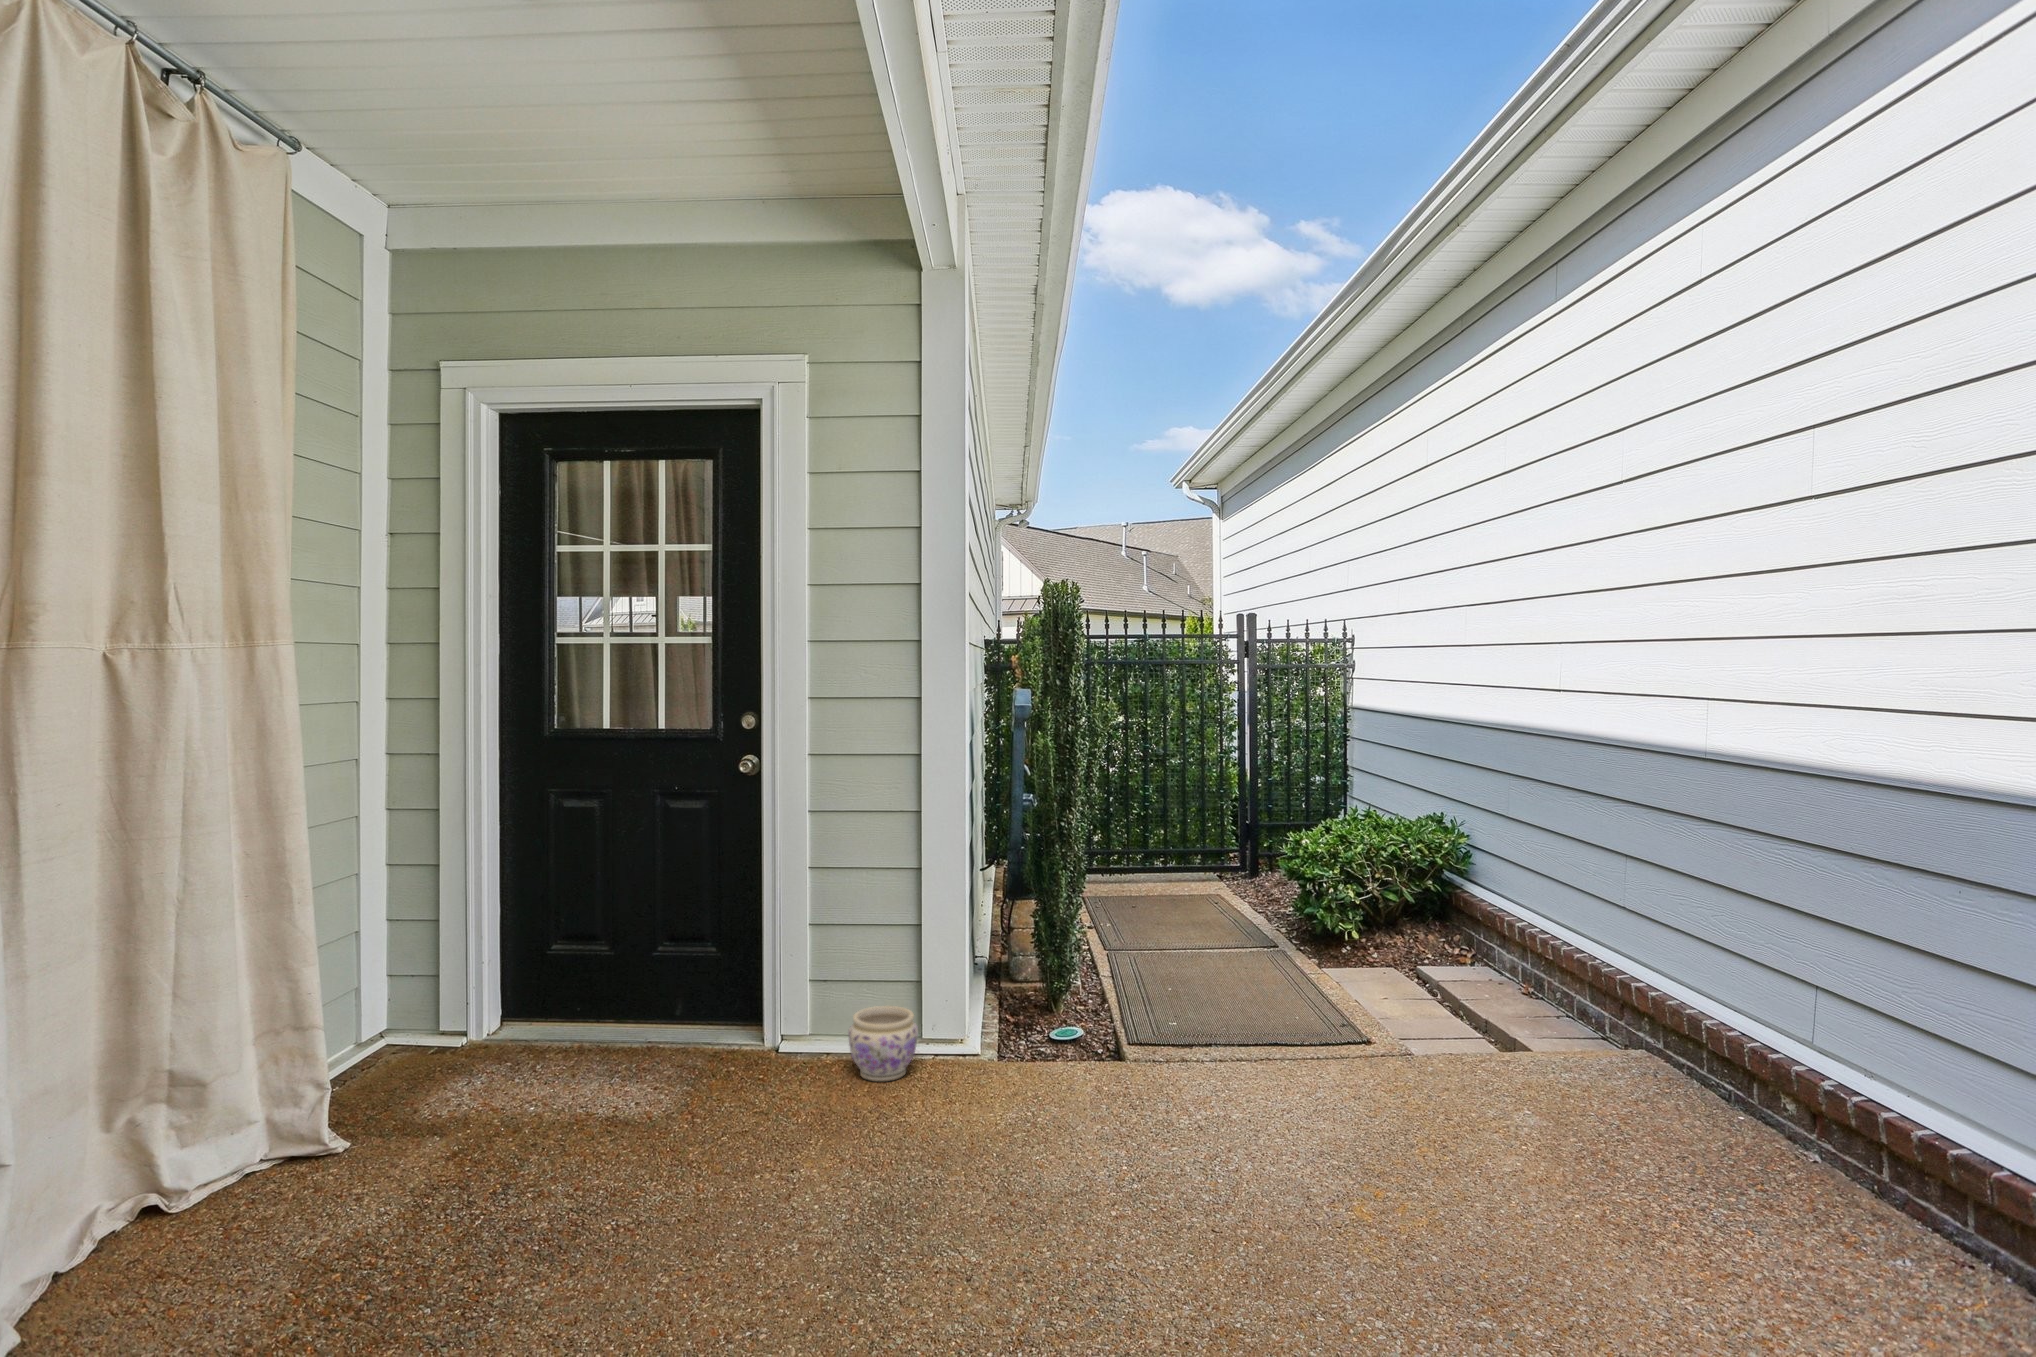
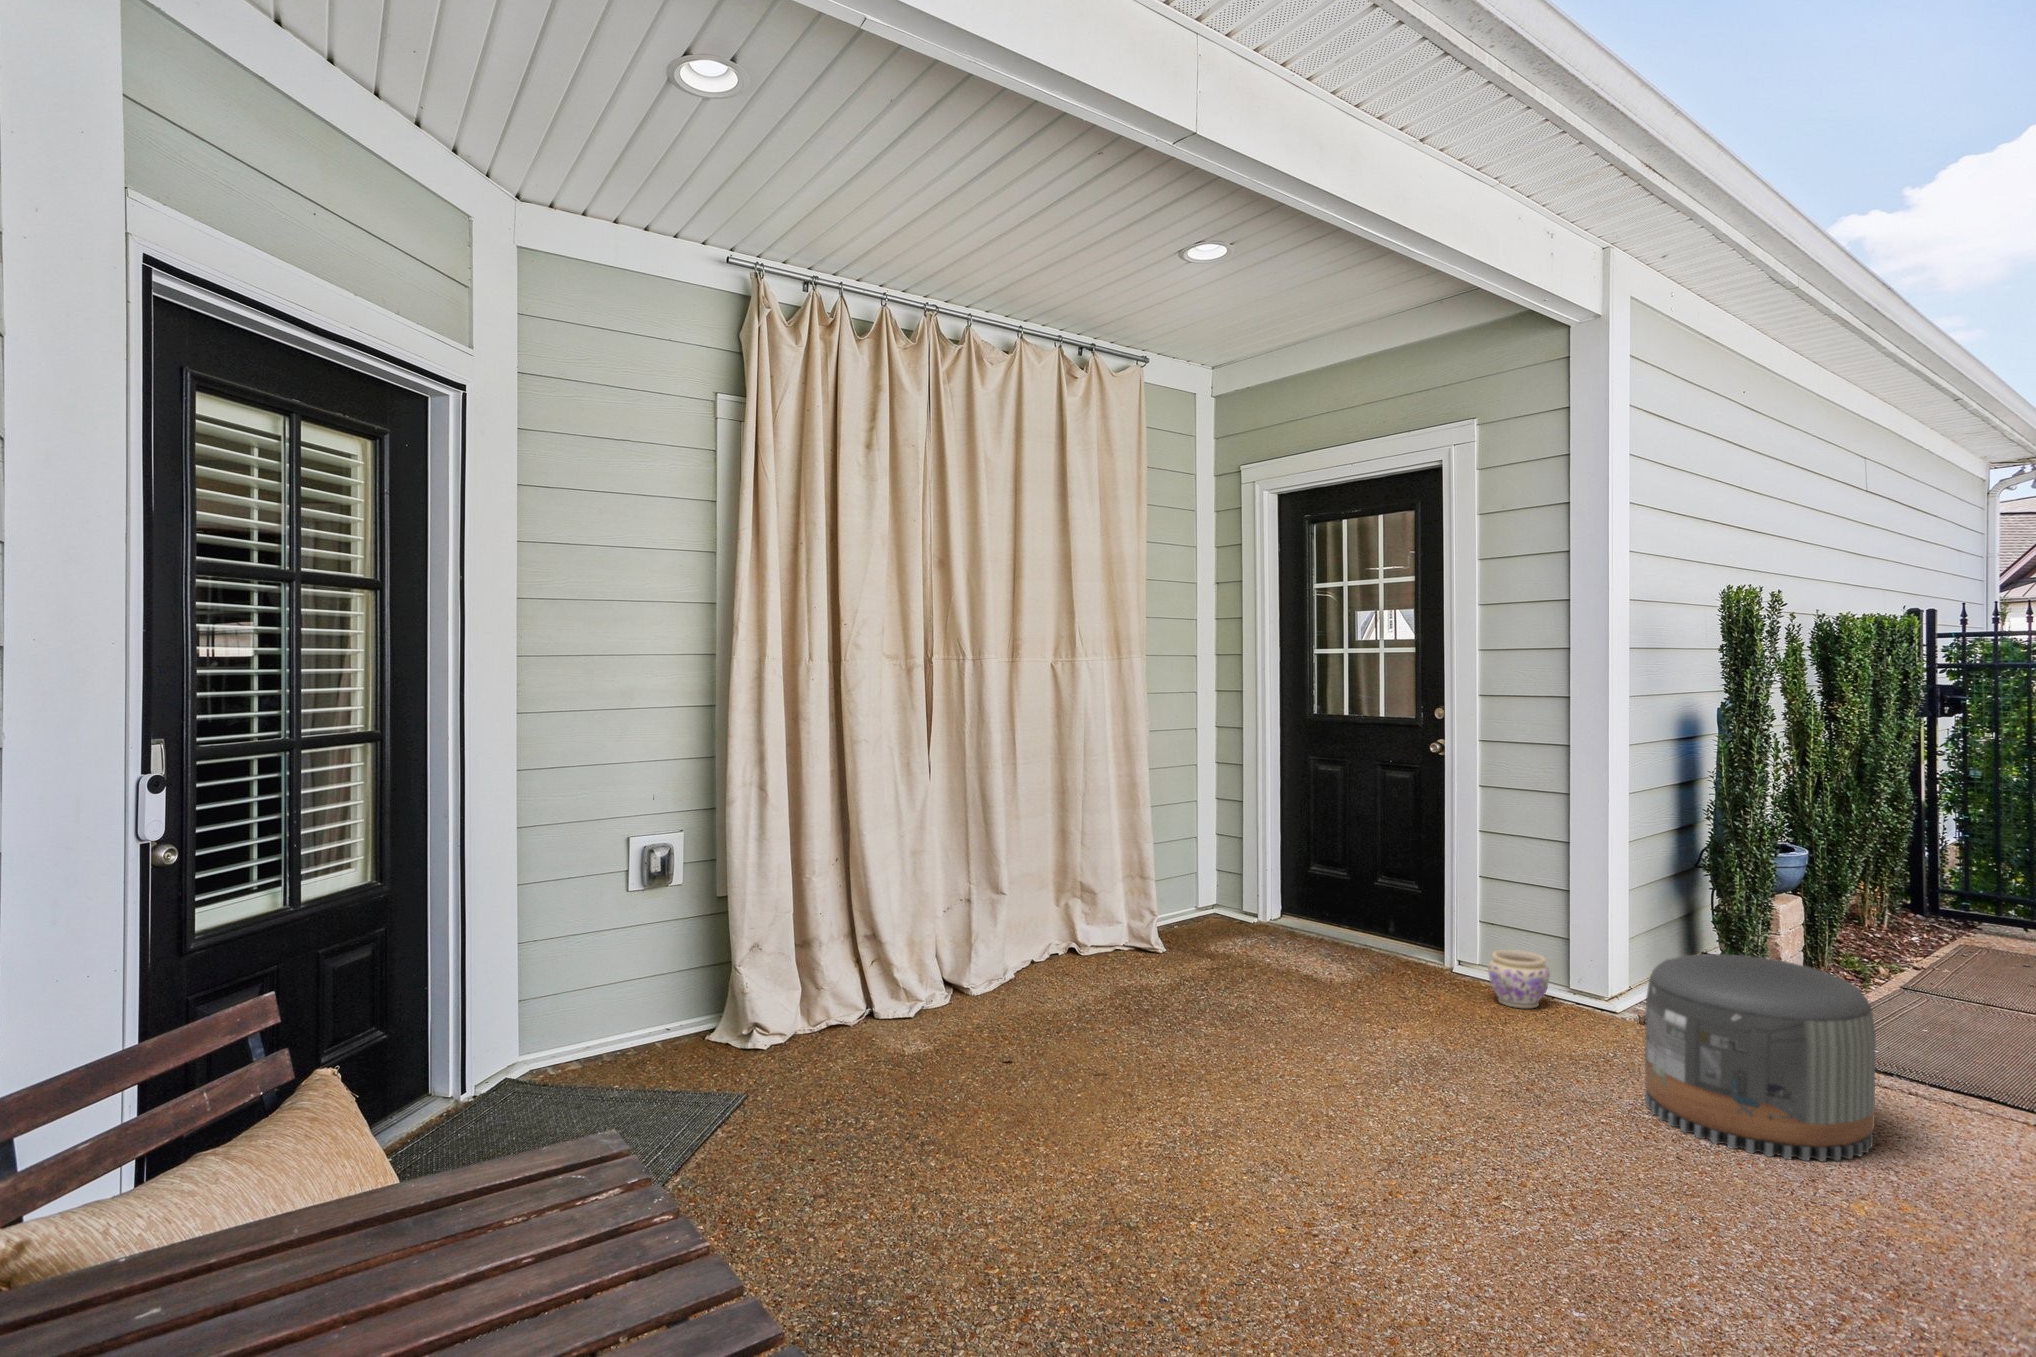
pouf: none [1128,972,1345,1211] -> present [1645,954,1876,1161]

